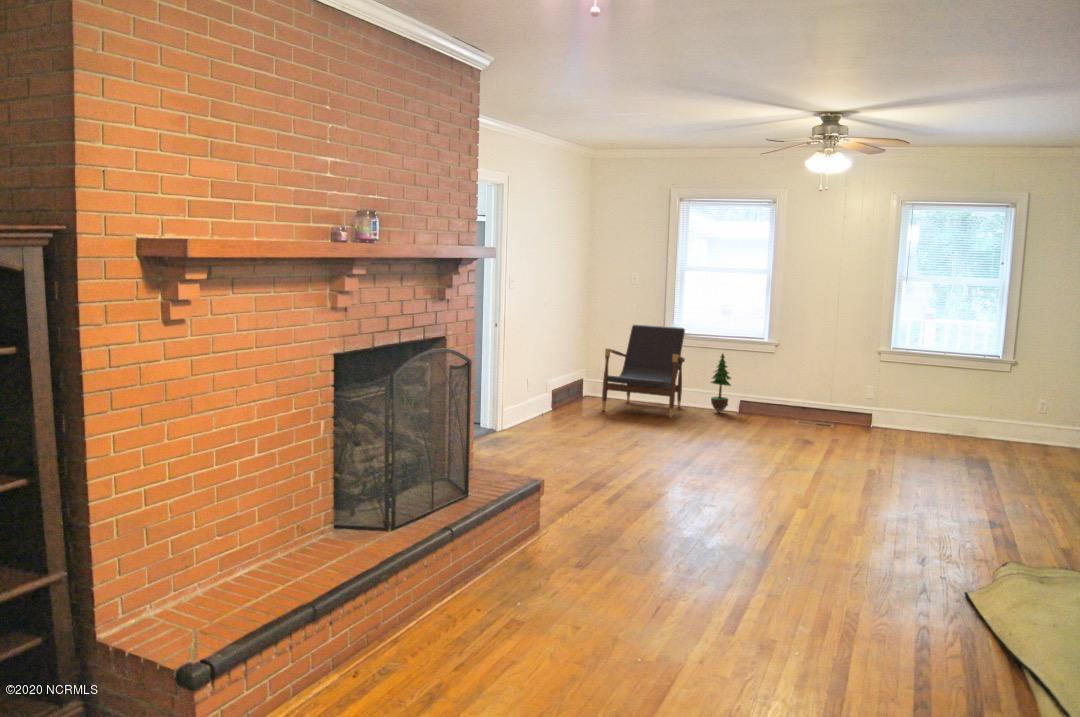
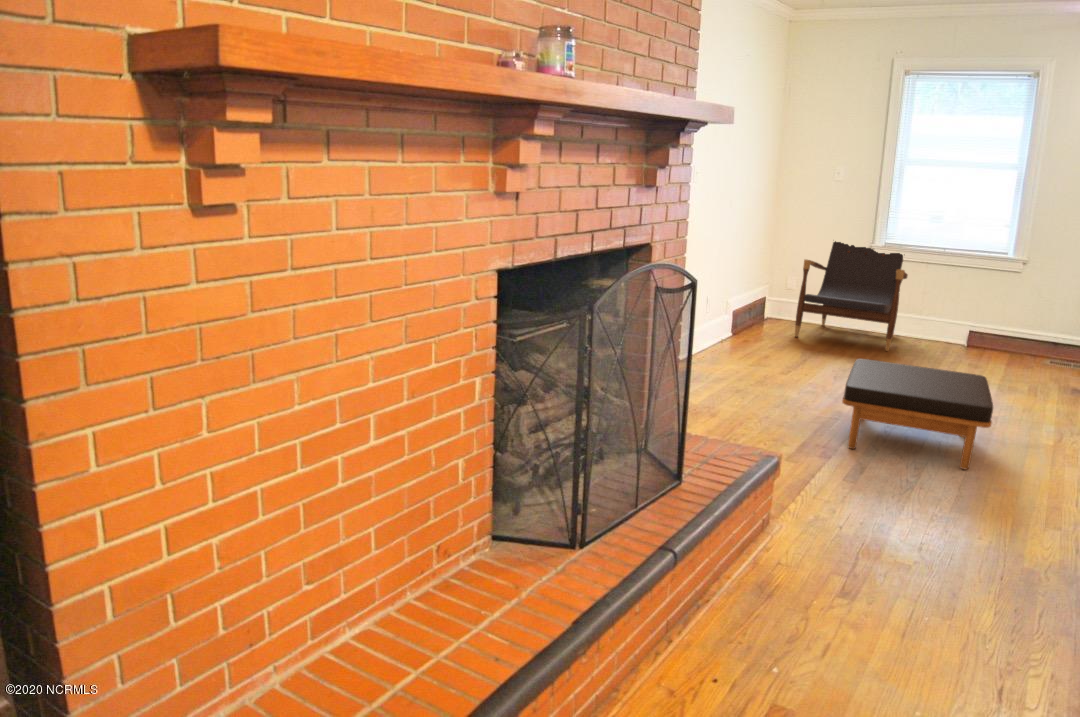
potted tree: present [711,354,731,413] -> none [937,268,970,346]
ottoman: none [608,419,712,492] -> present [842,359,993,470]

